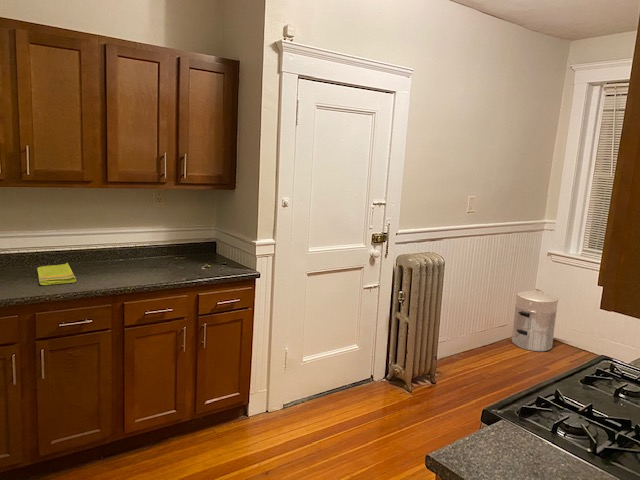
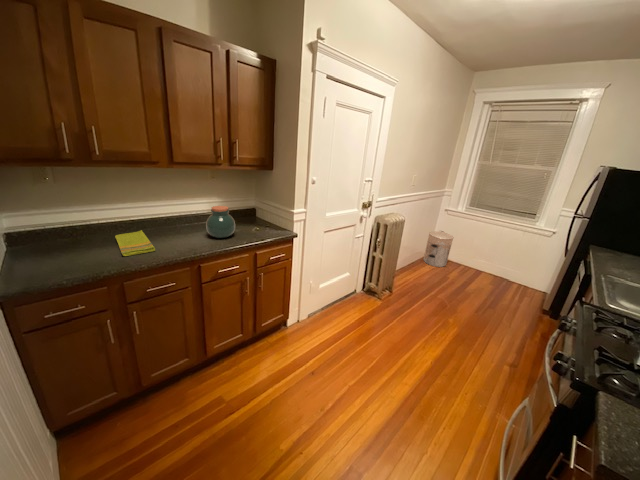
jar: none [141,234,177,273] -> present [206,206,235,238]

